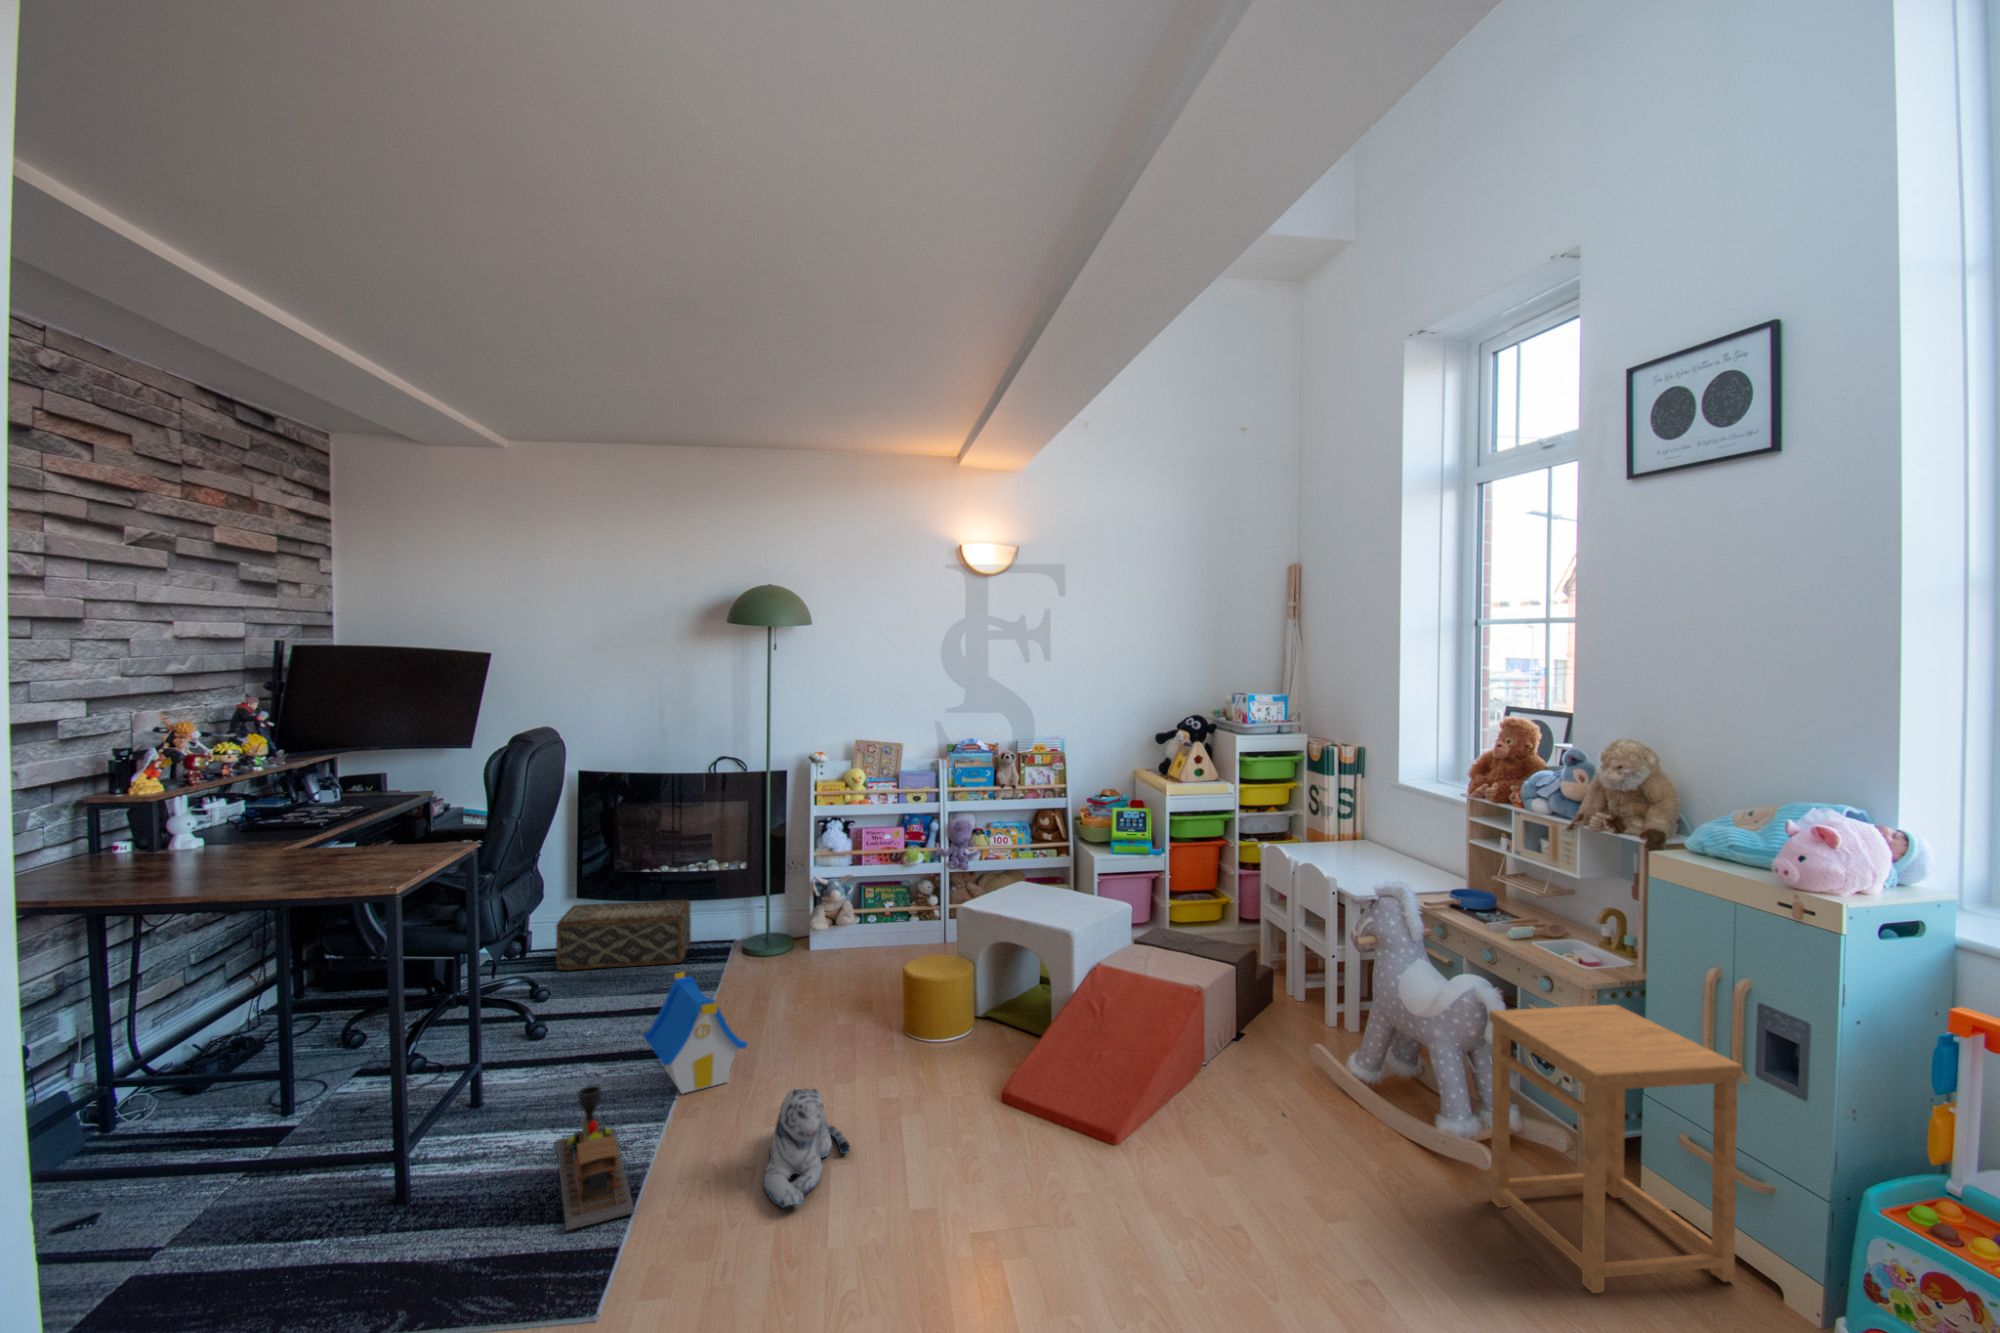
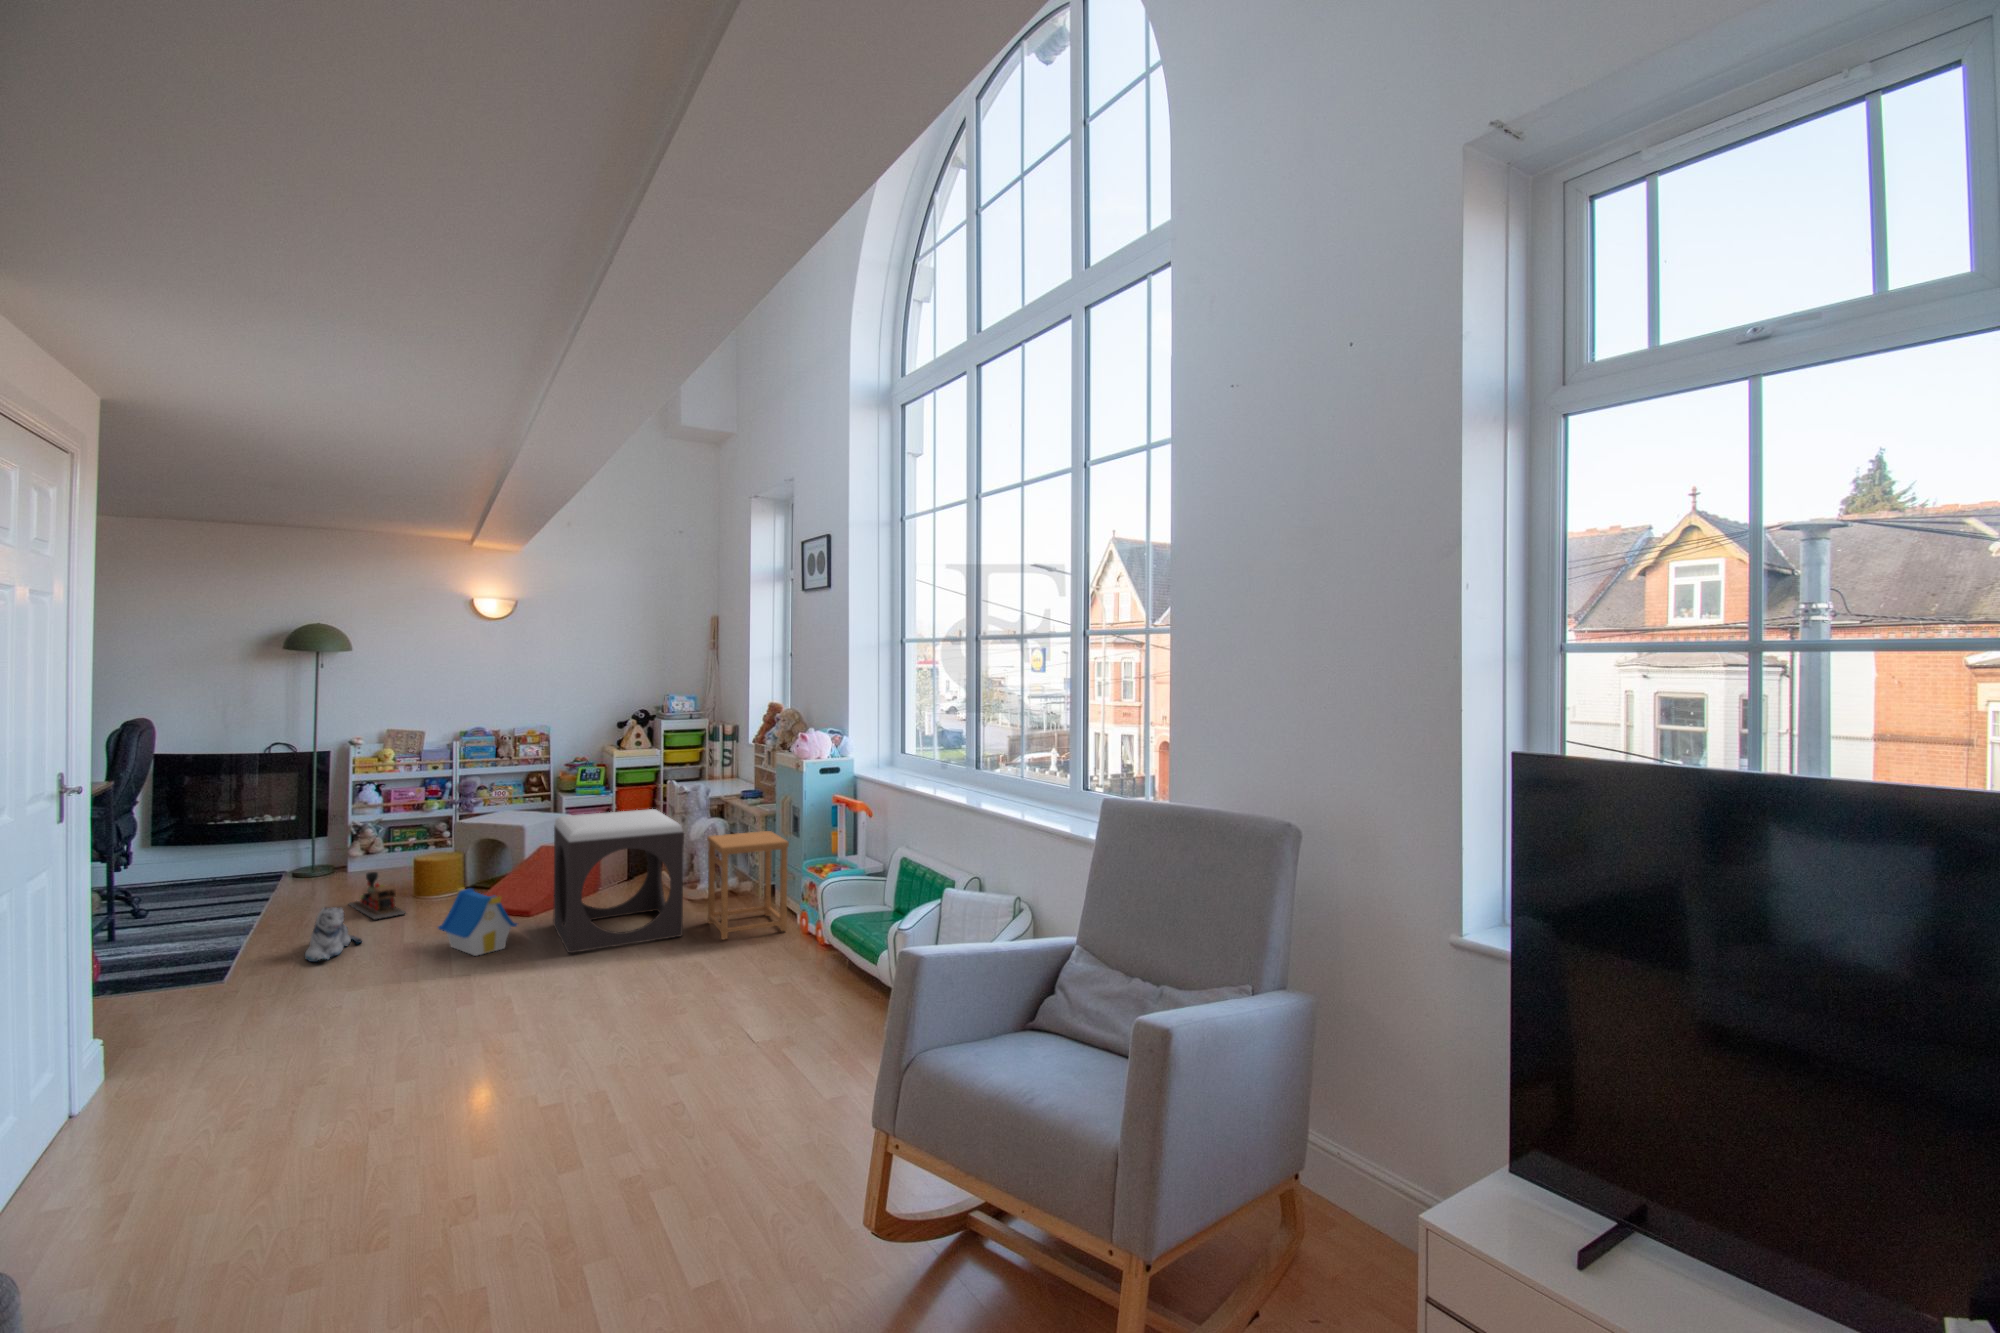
woven basket: present [556,900,691,970] -> none [128,845,246,896]
footstool: none [1164,930,1478,1282] -> present [553,809,684,953]
toy house: present [643,972,747,1093] -> present [438,887,517,956]
toy train: present [556,1086,634,1230] -> present [349,872,406,919]

